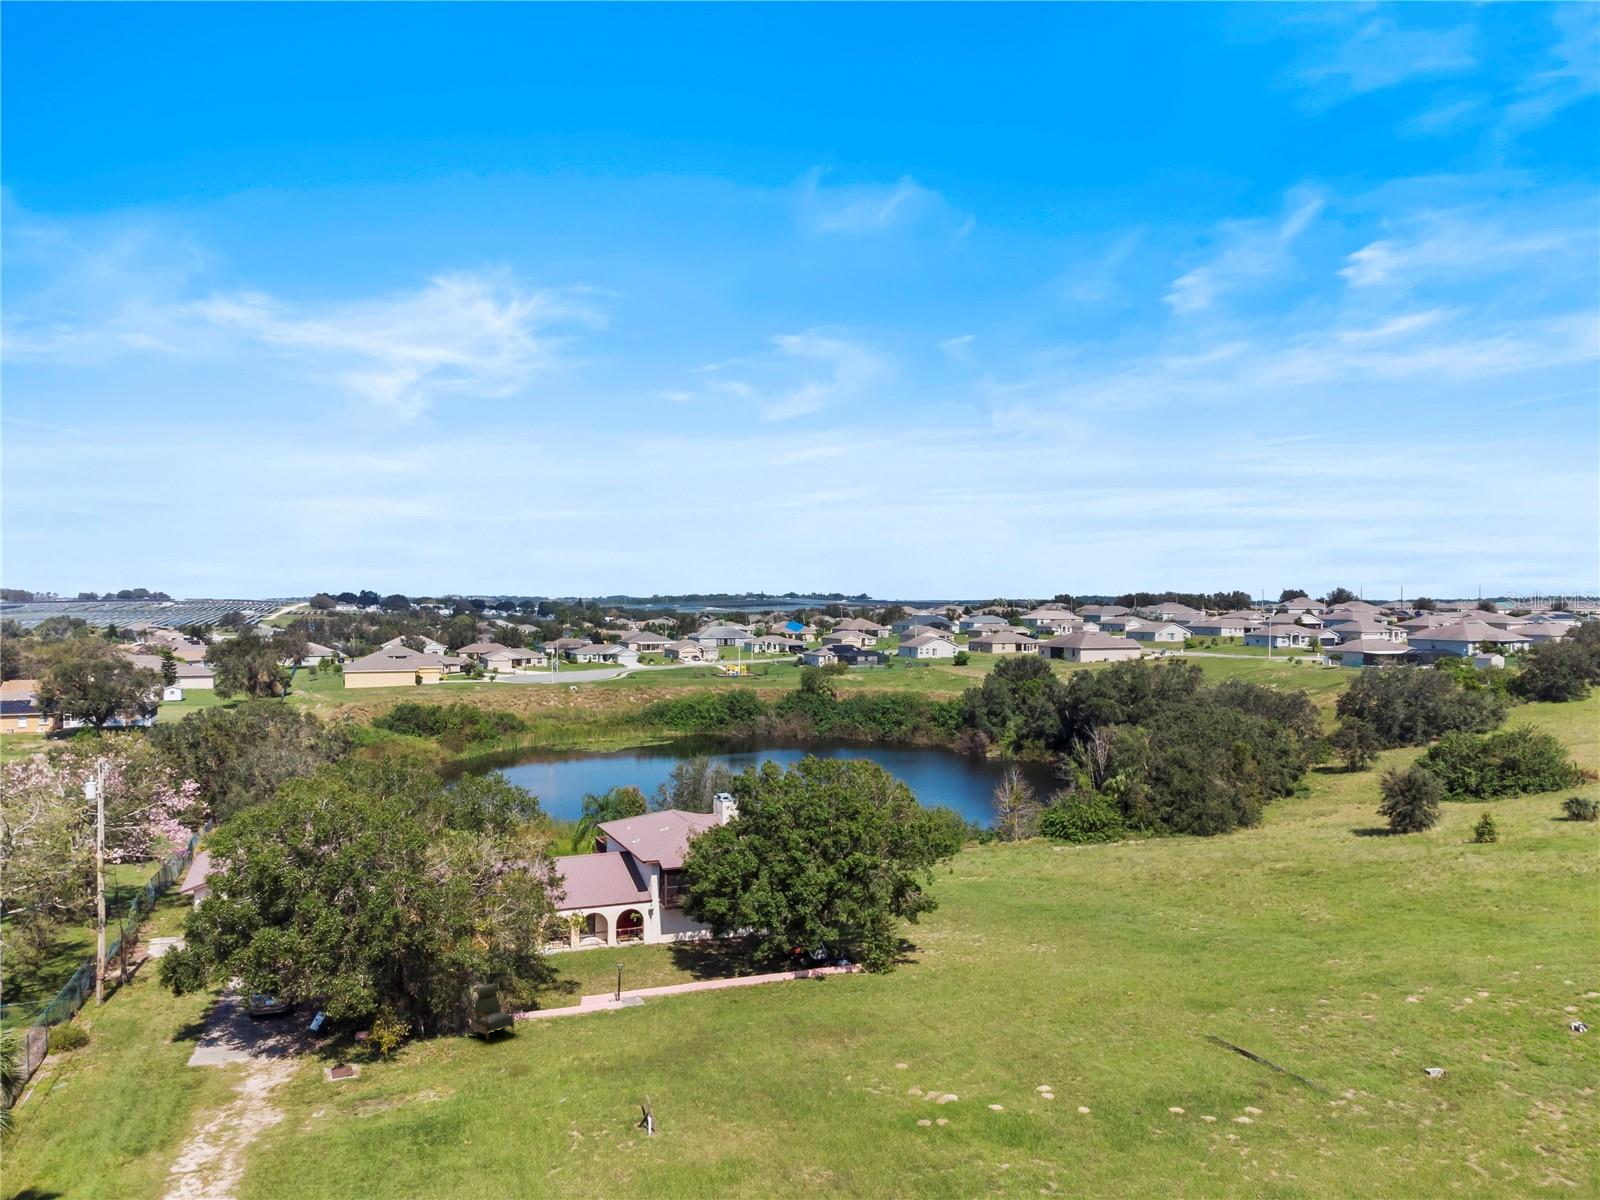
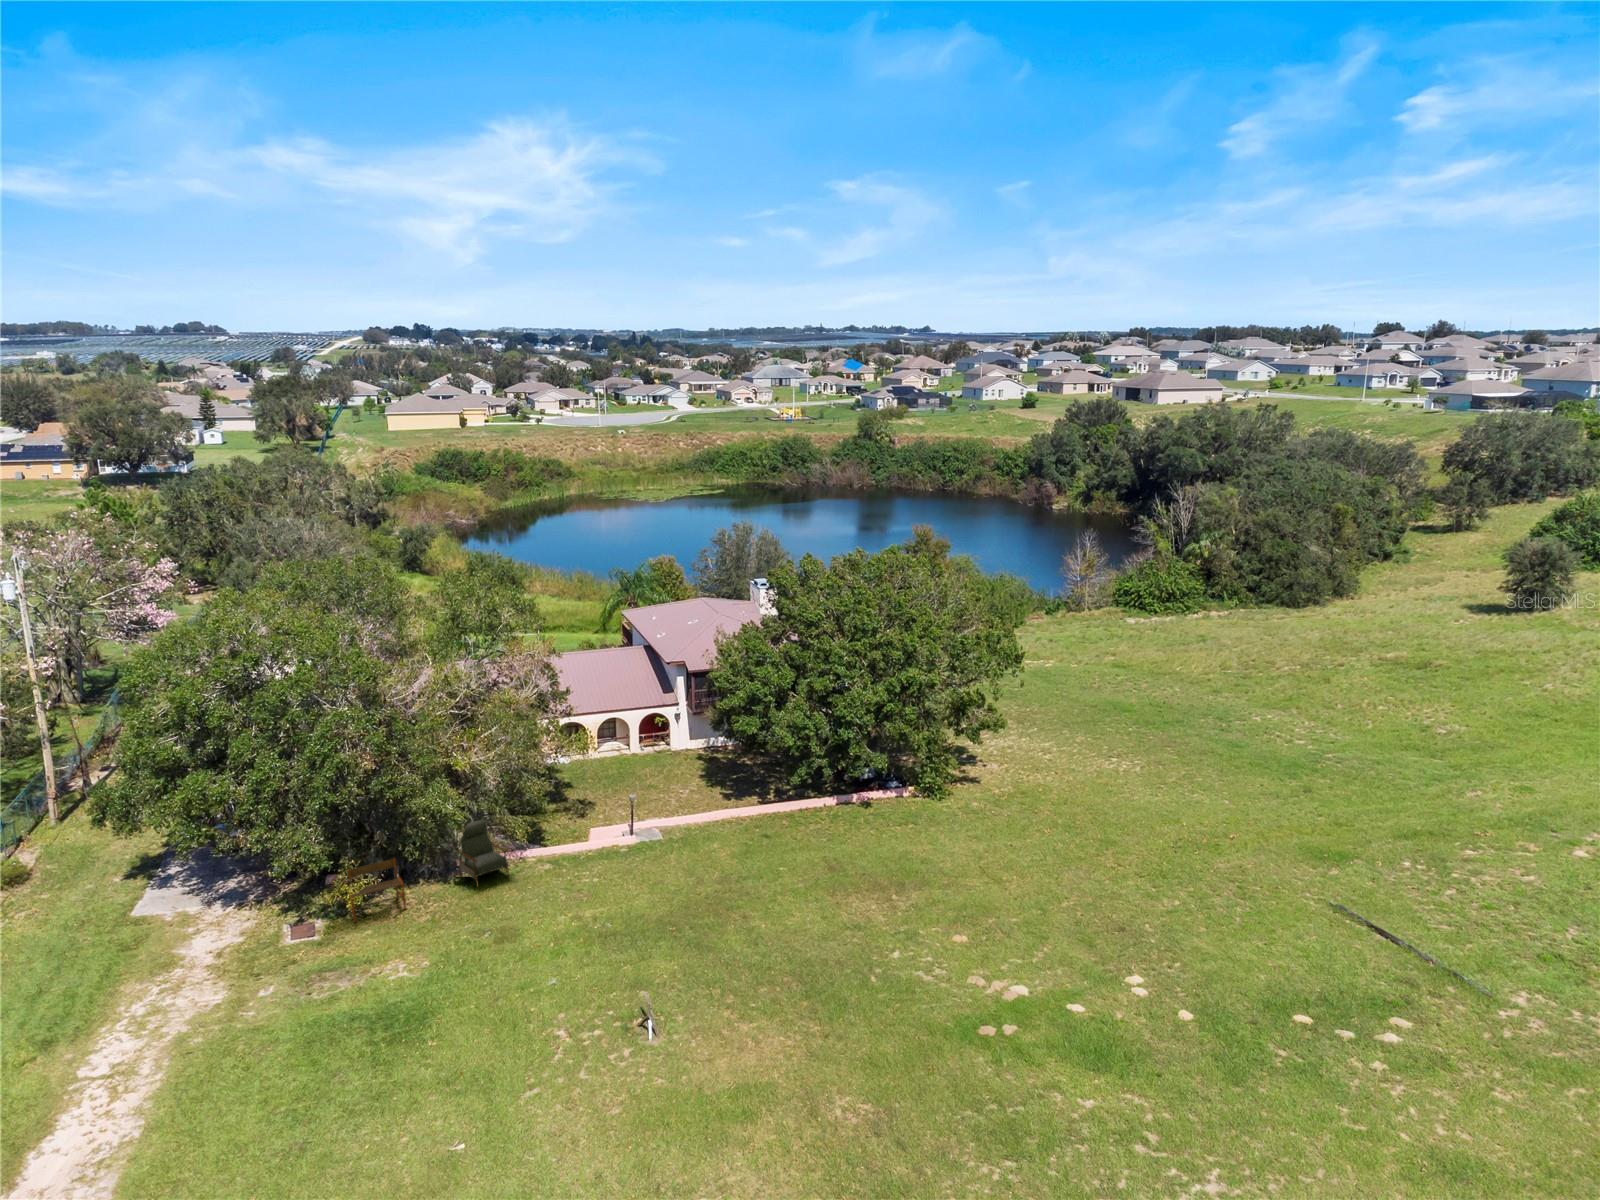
bench: none [378,1012,428,1068] -> present [348,859,406,923]

